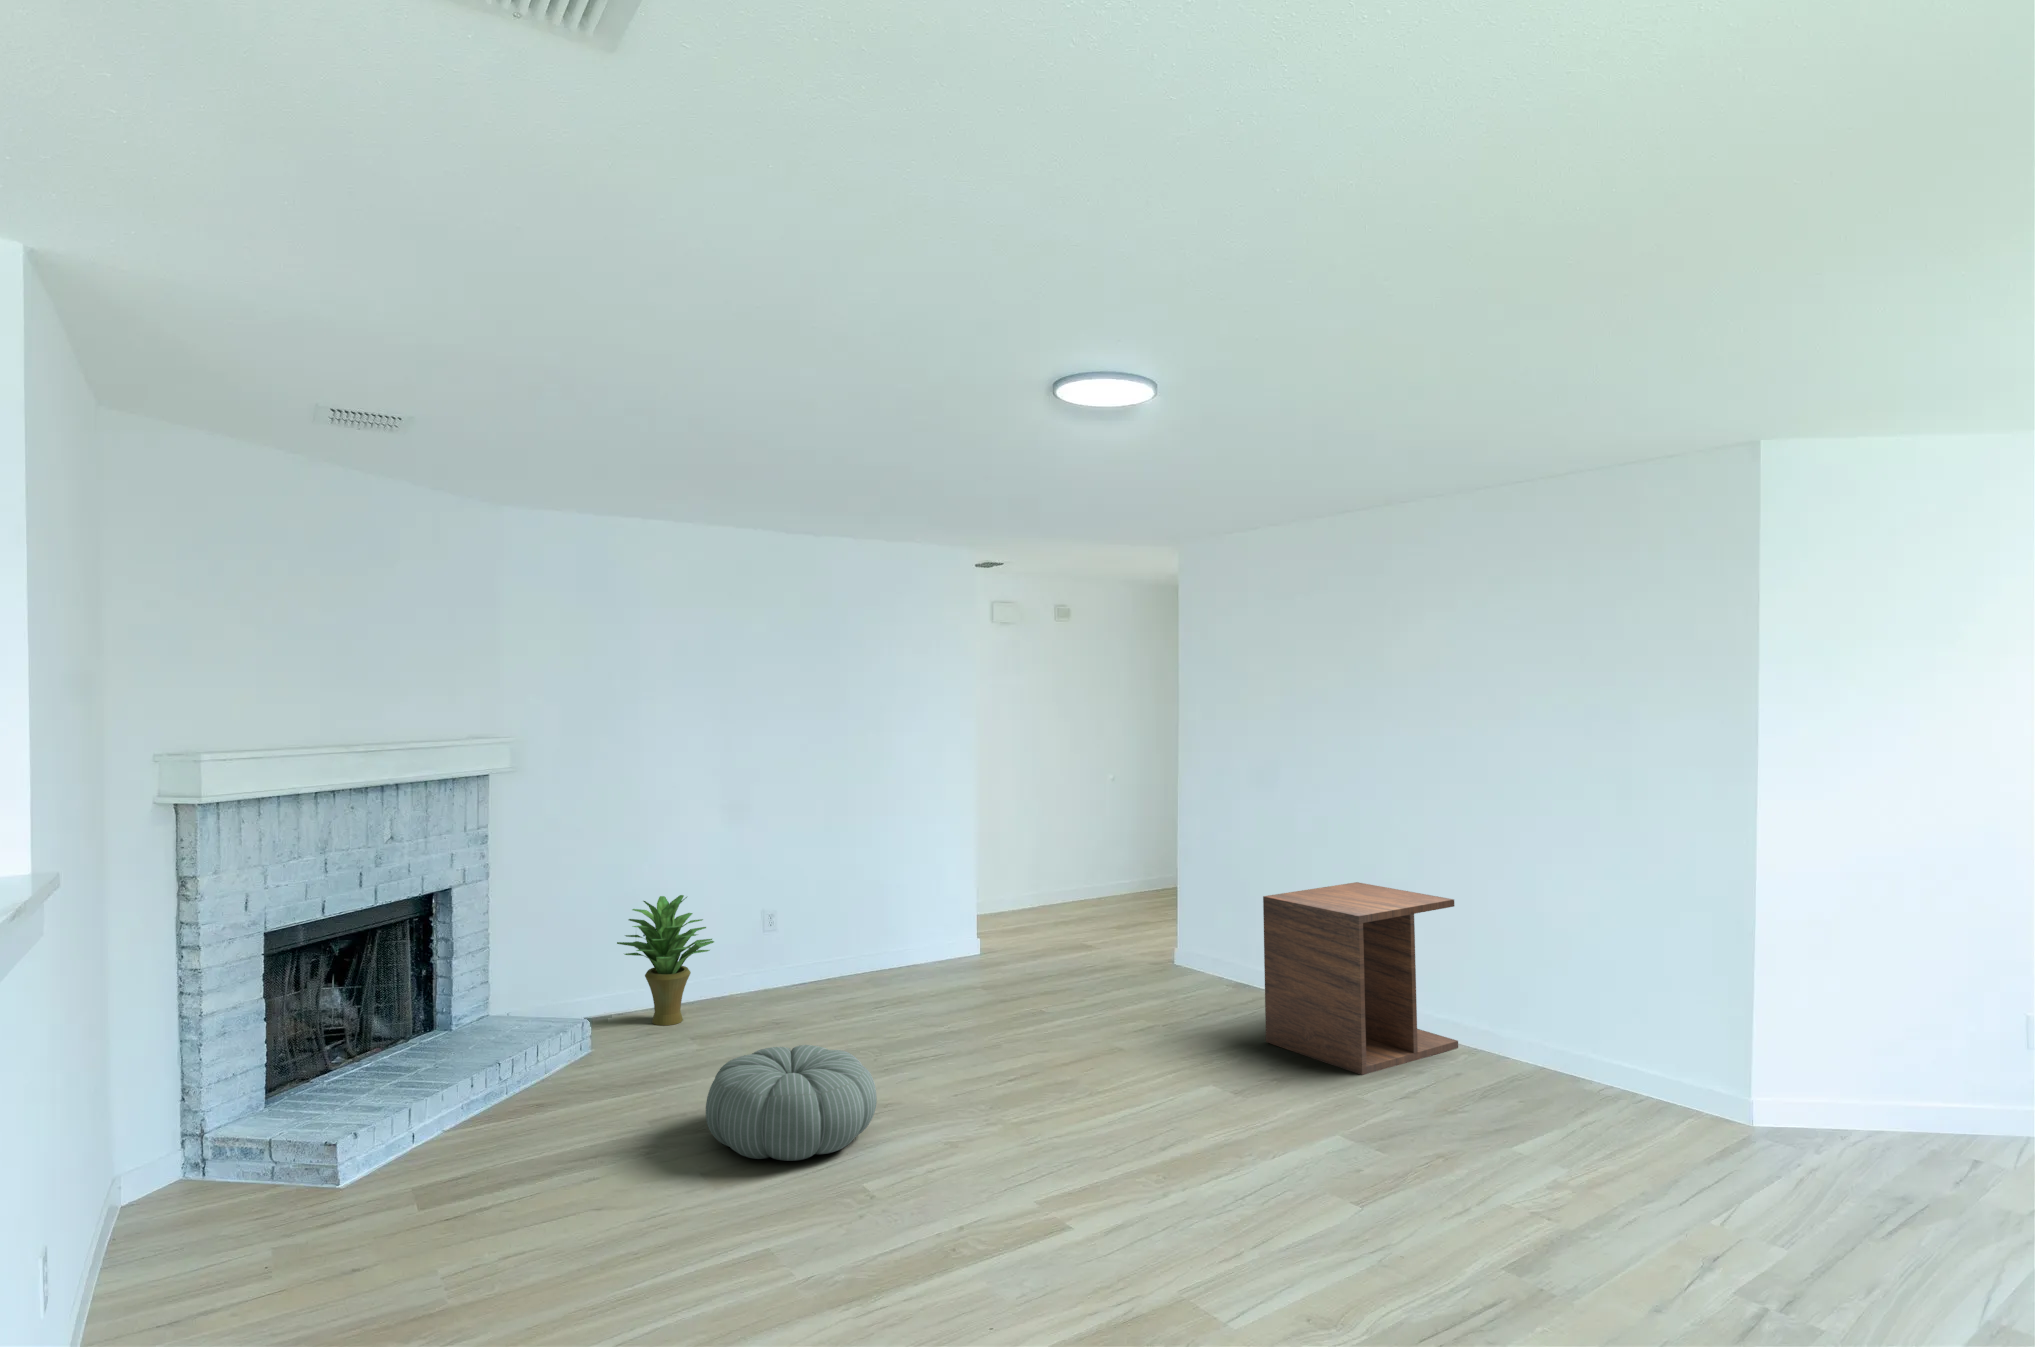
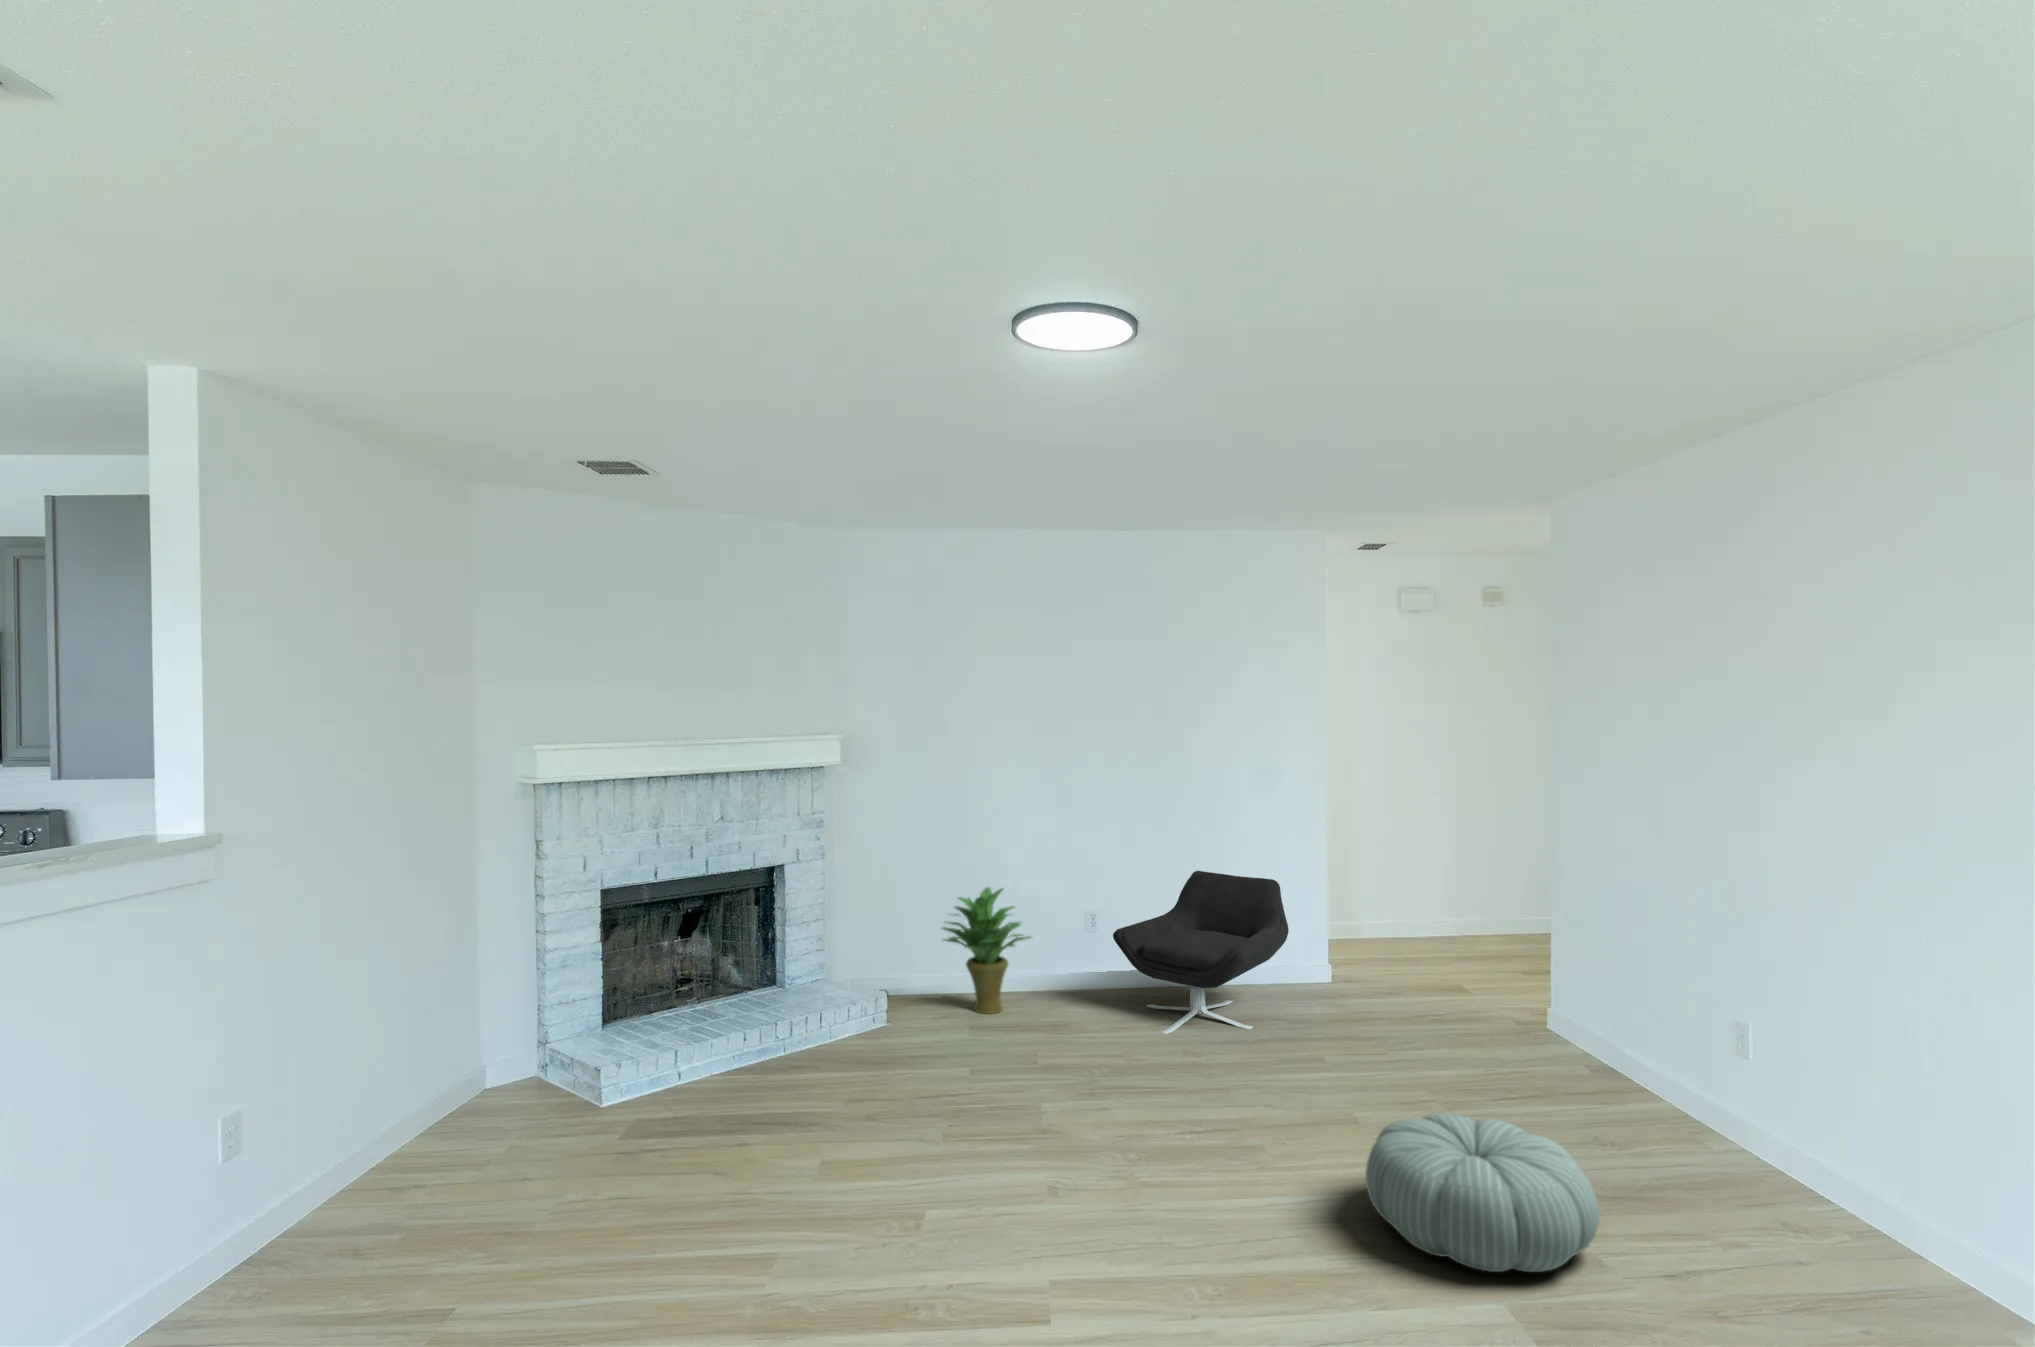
lounge chair: none [789,865,936,1015] -> present [1113,871,1289,1034]
side table: present [1263,882,1458,1075] -> none [1645,964,2014,1255]
pouf: present [706,1045,877,1161] -> present [1366,1114,1599,1272]

